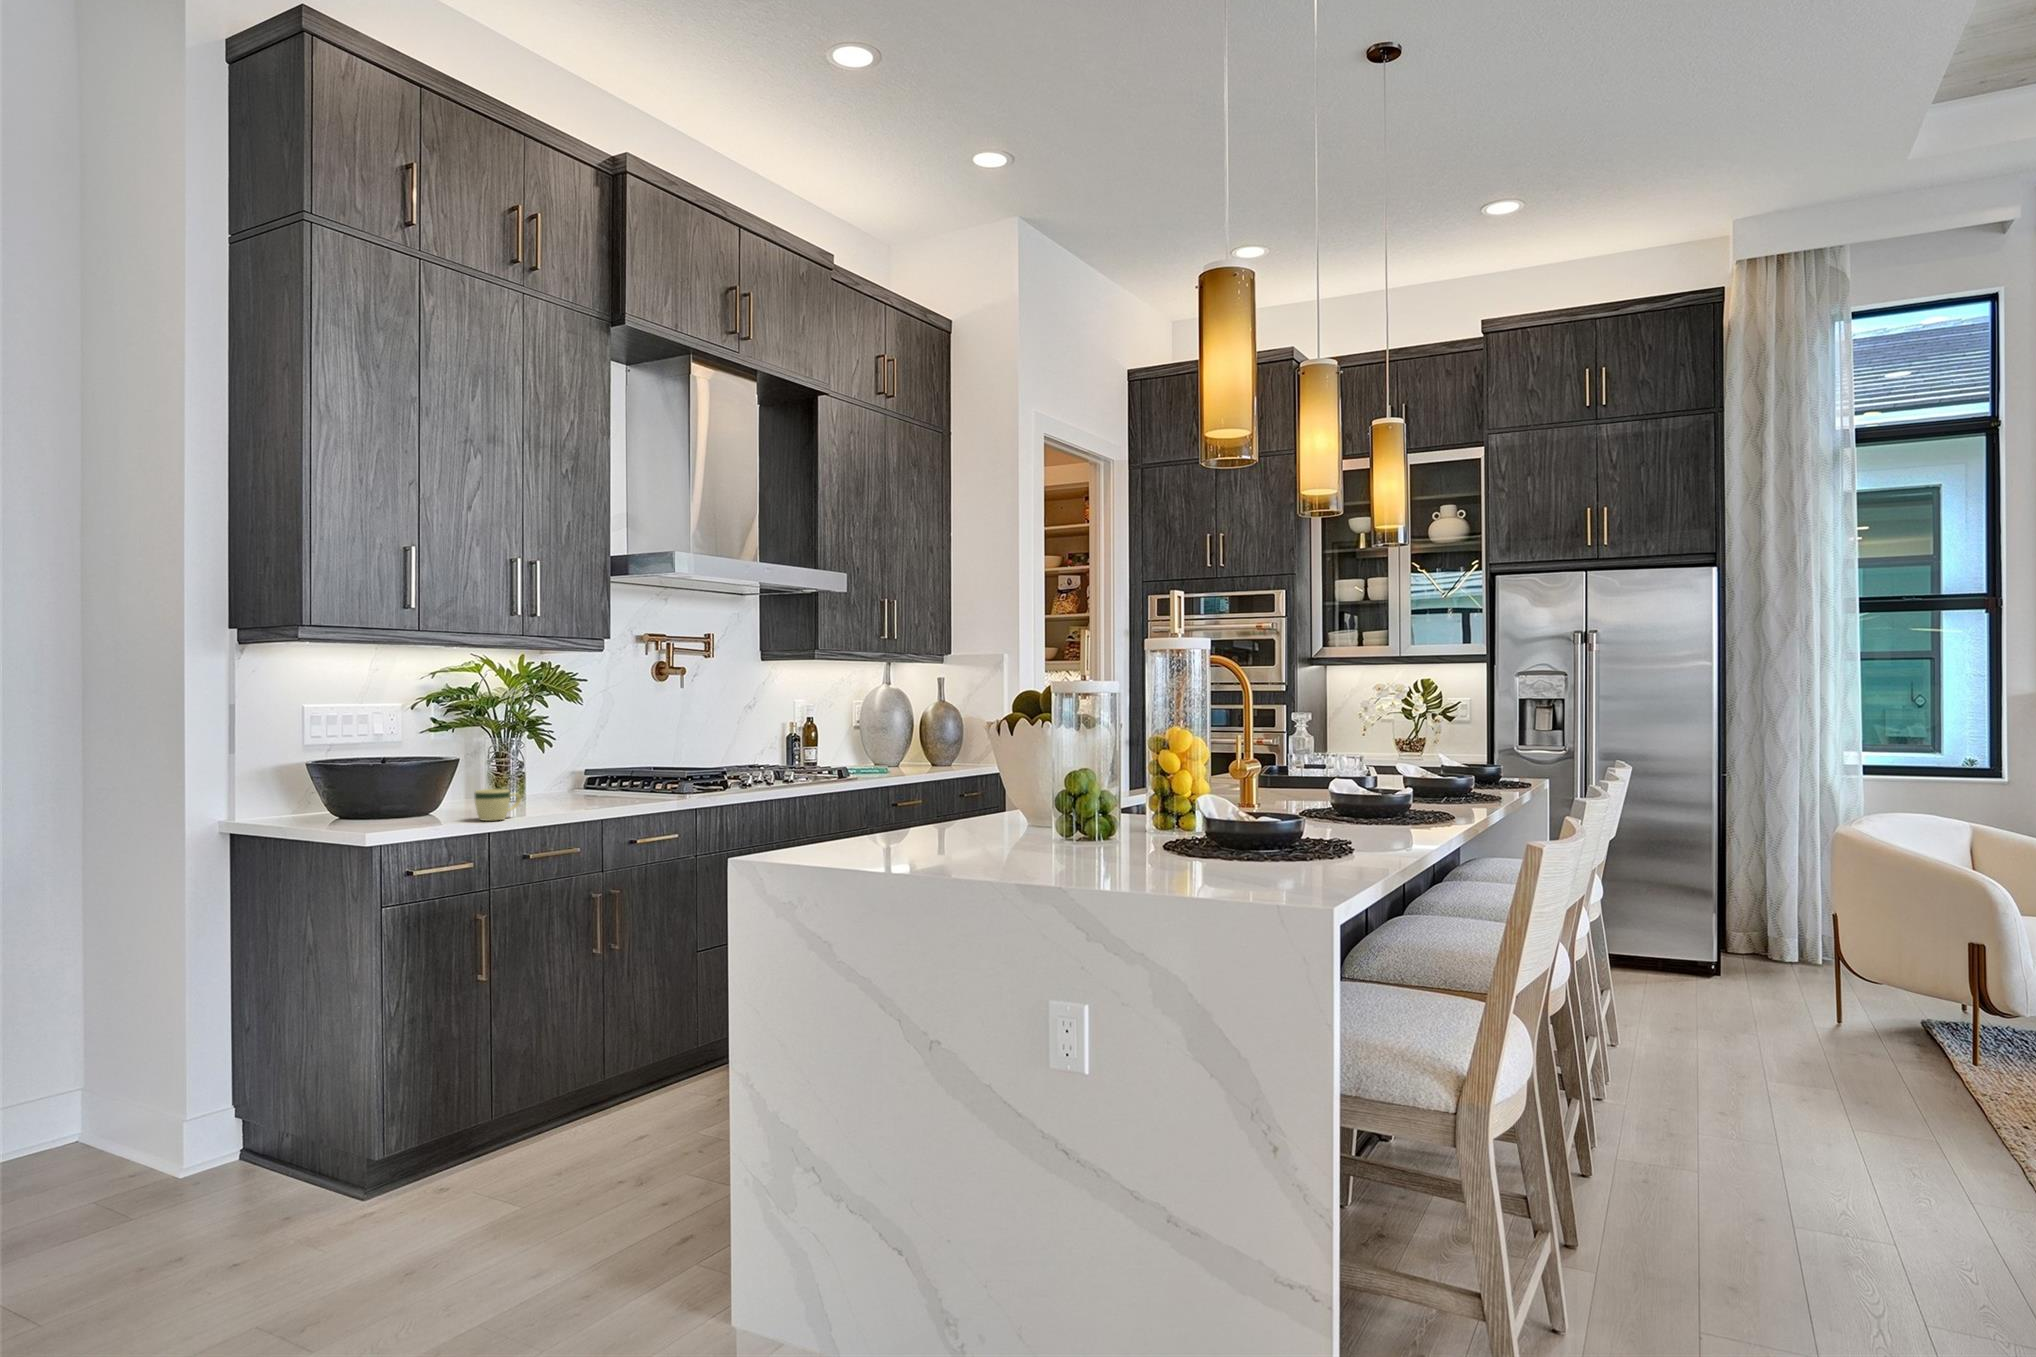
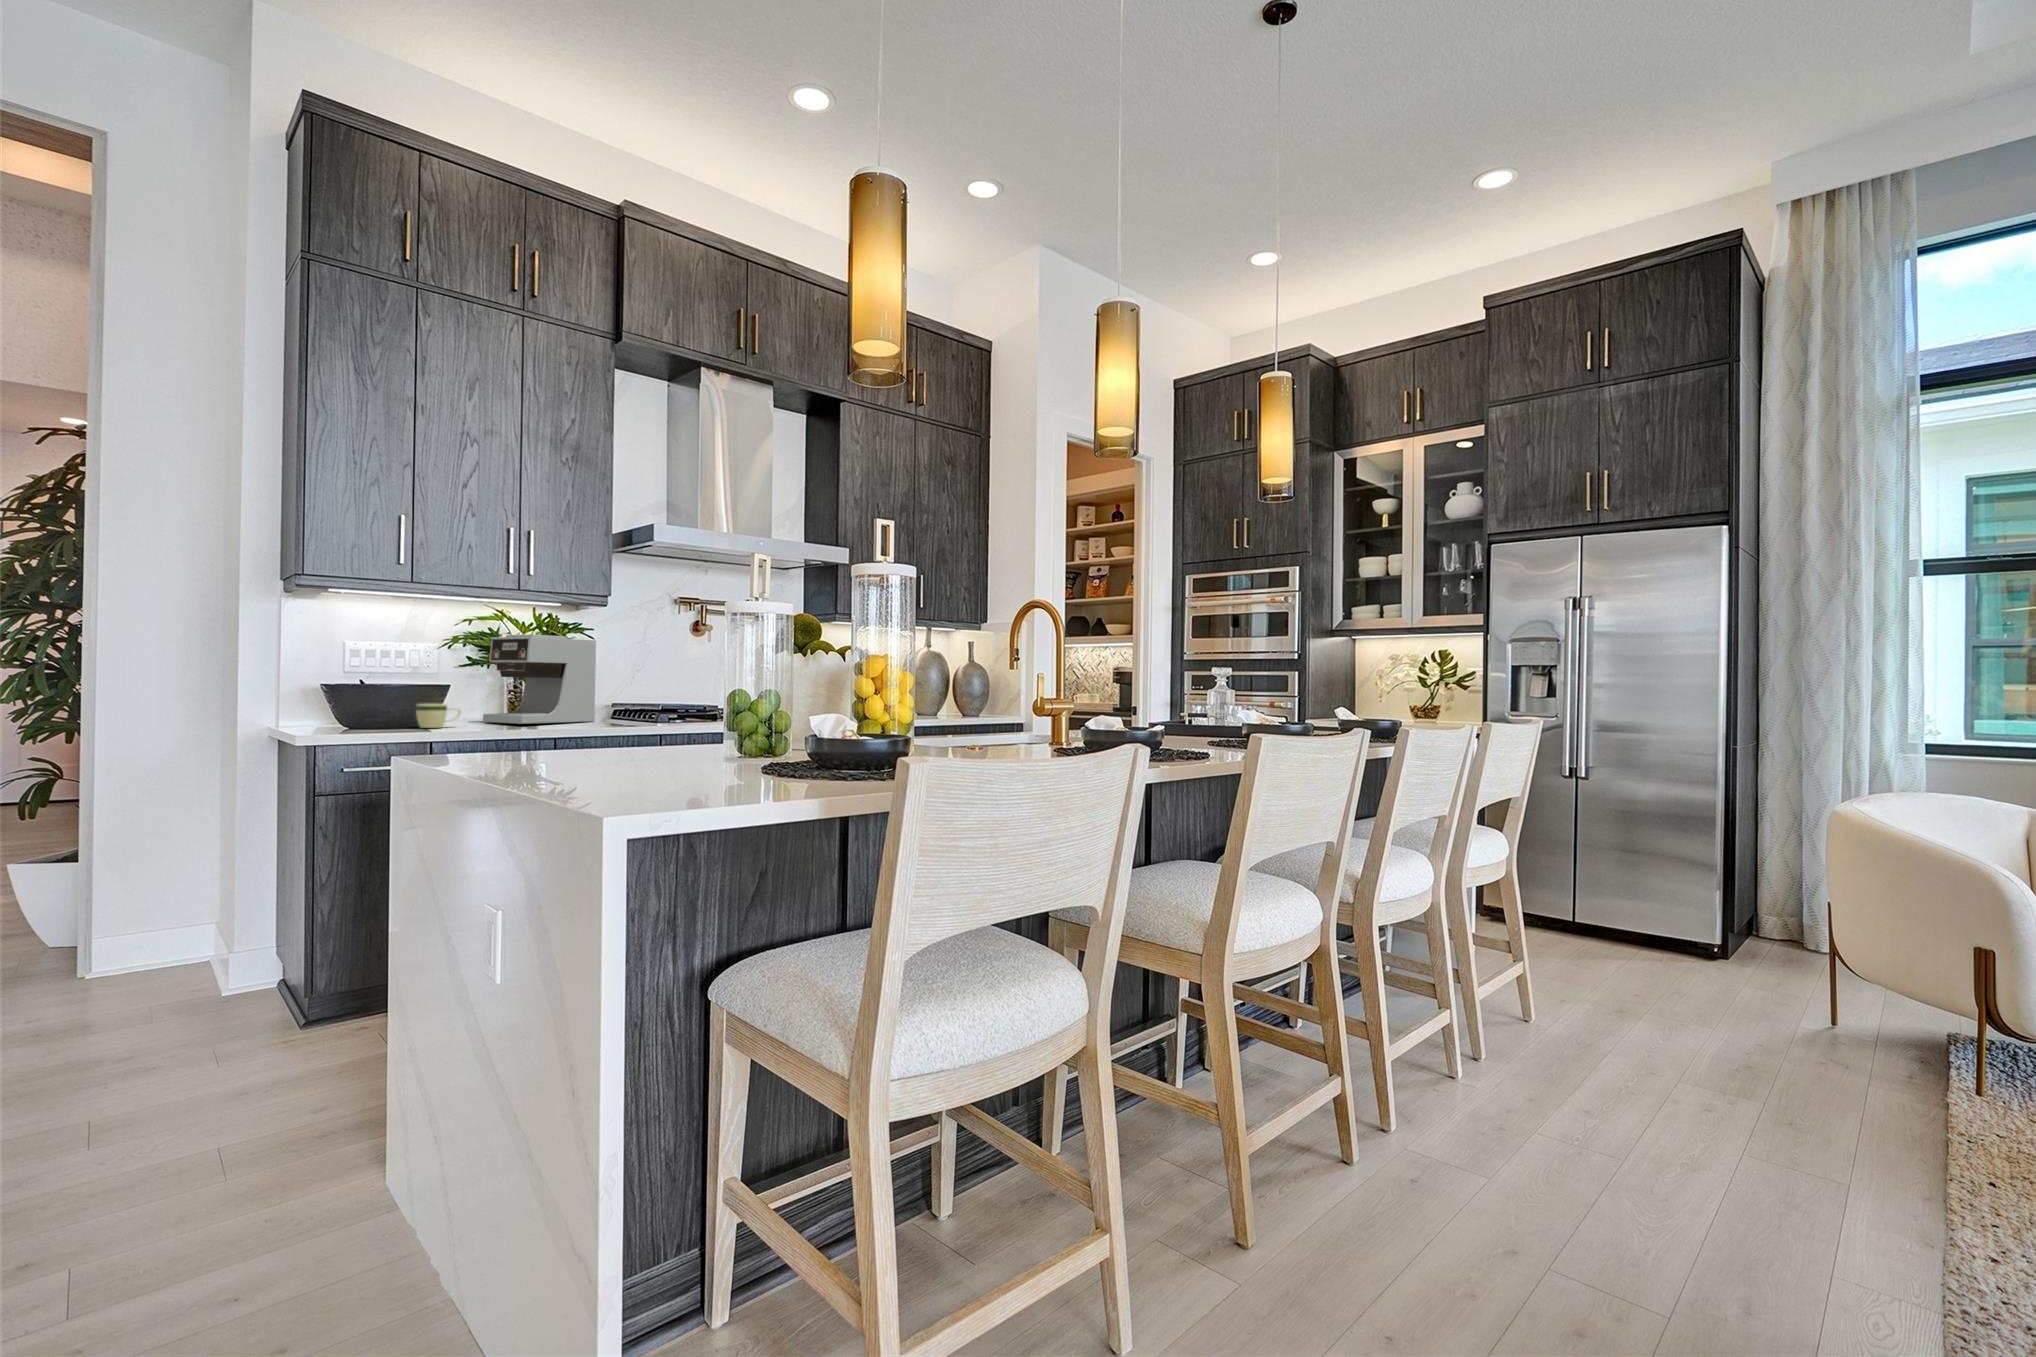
coffee maker: none [516,697,634,809] -> present [483,634,596,724]

